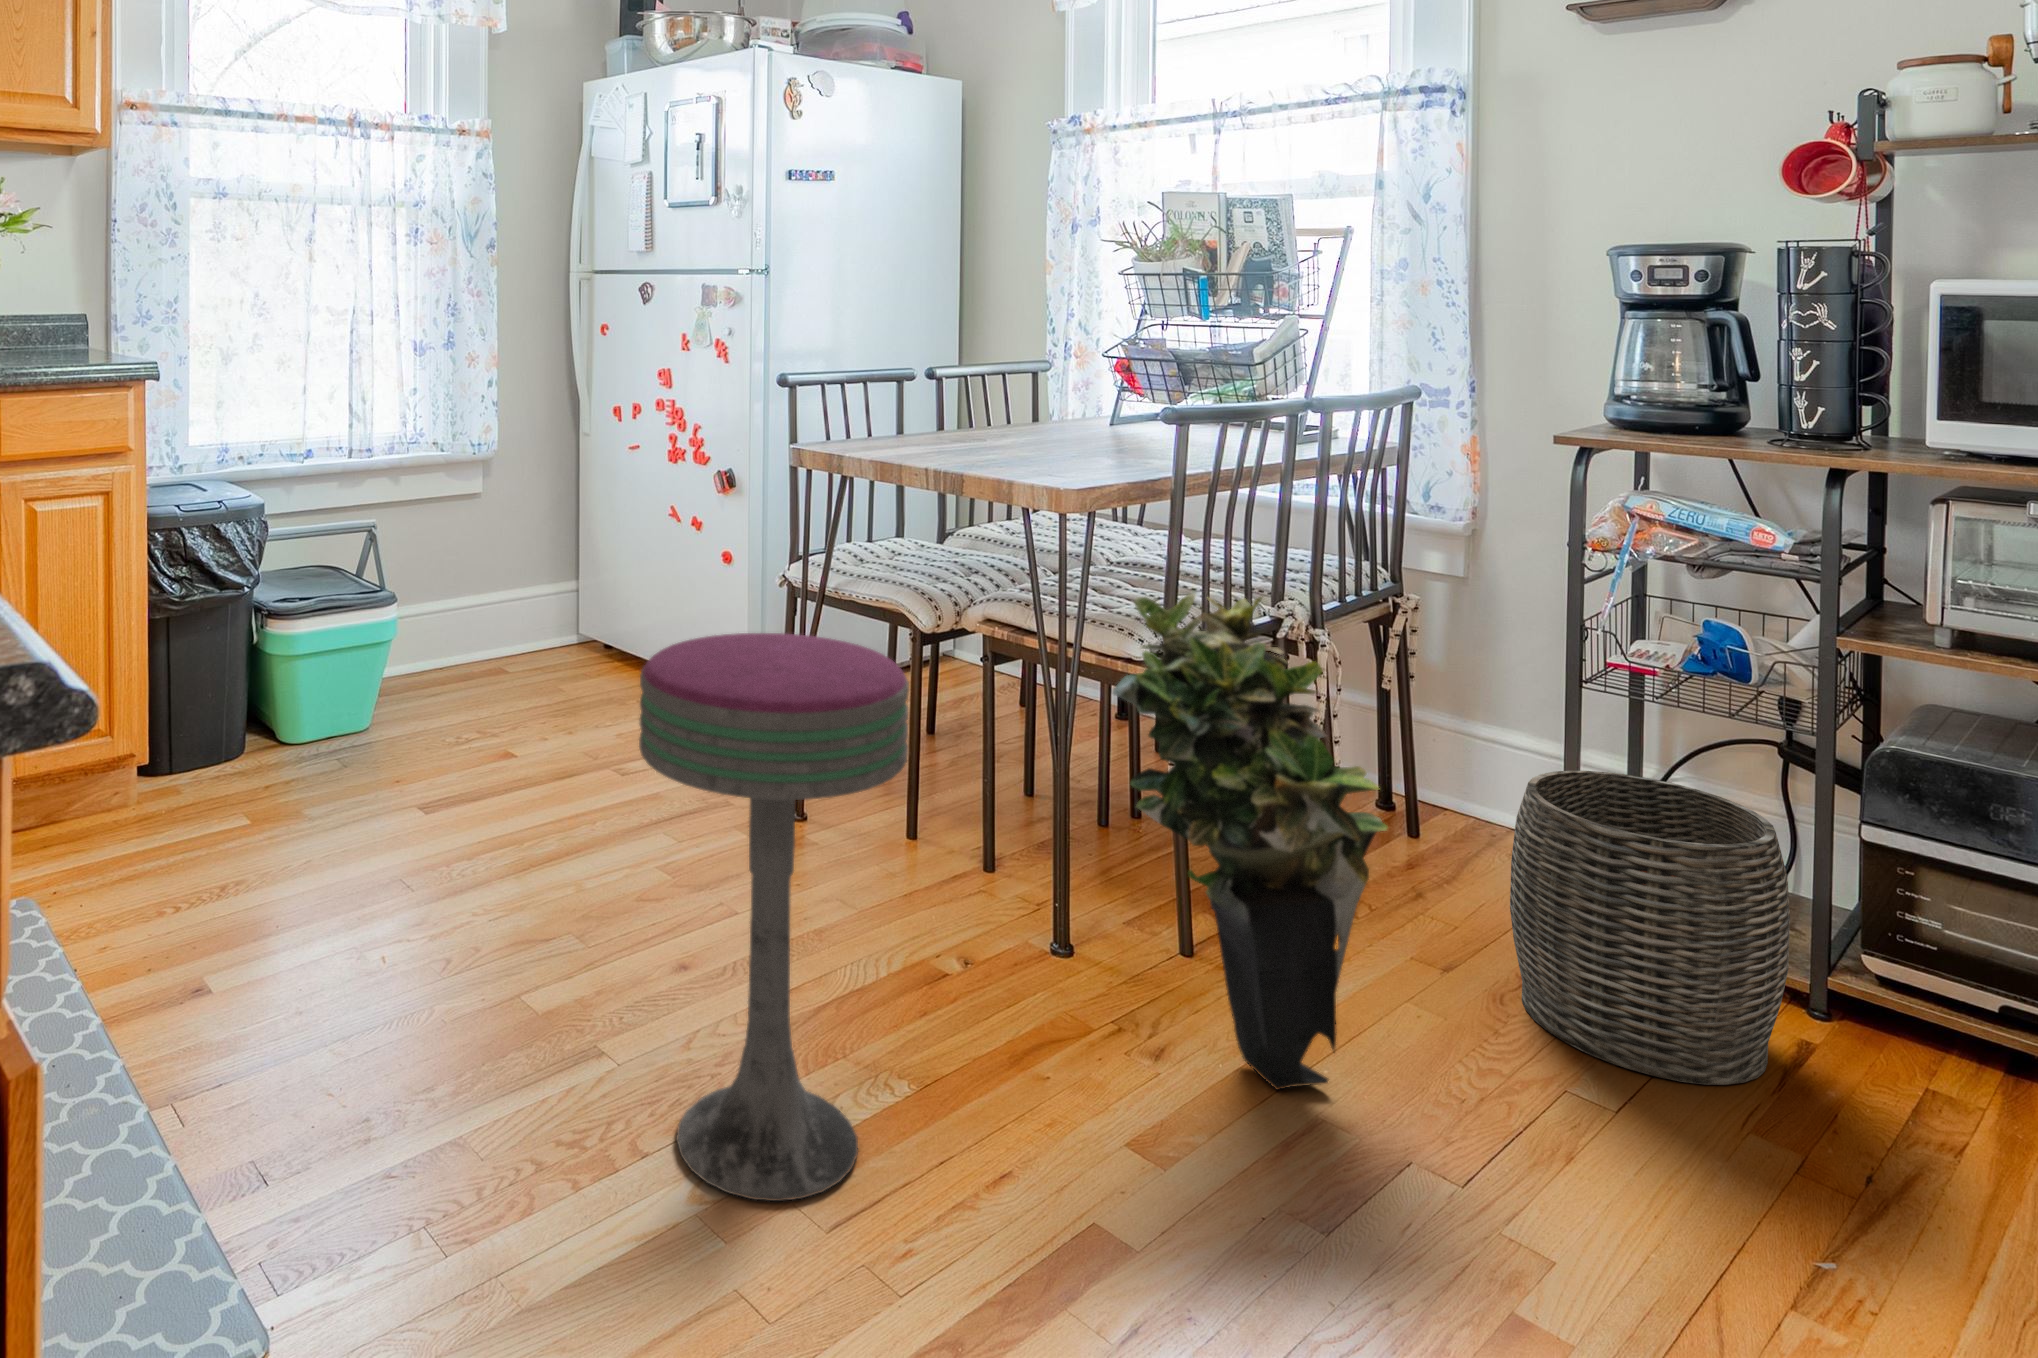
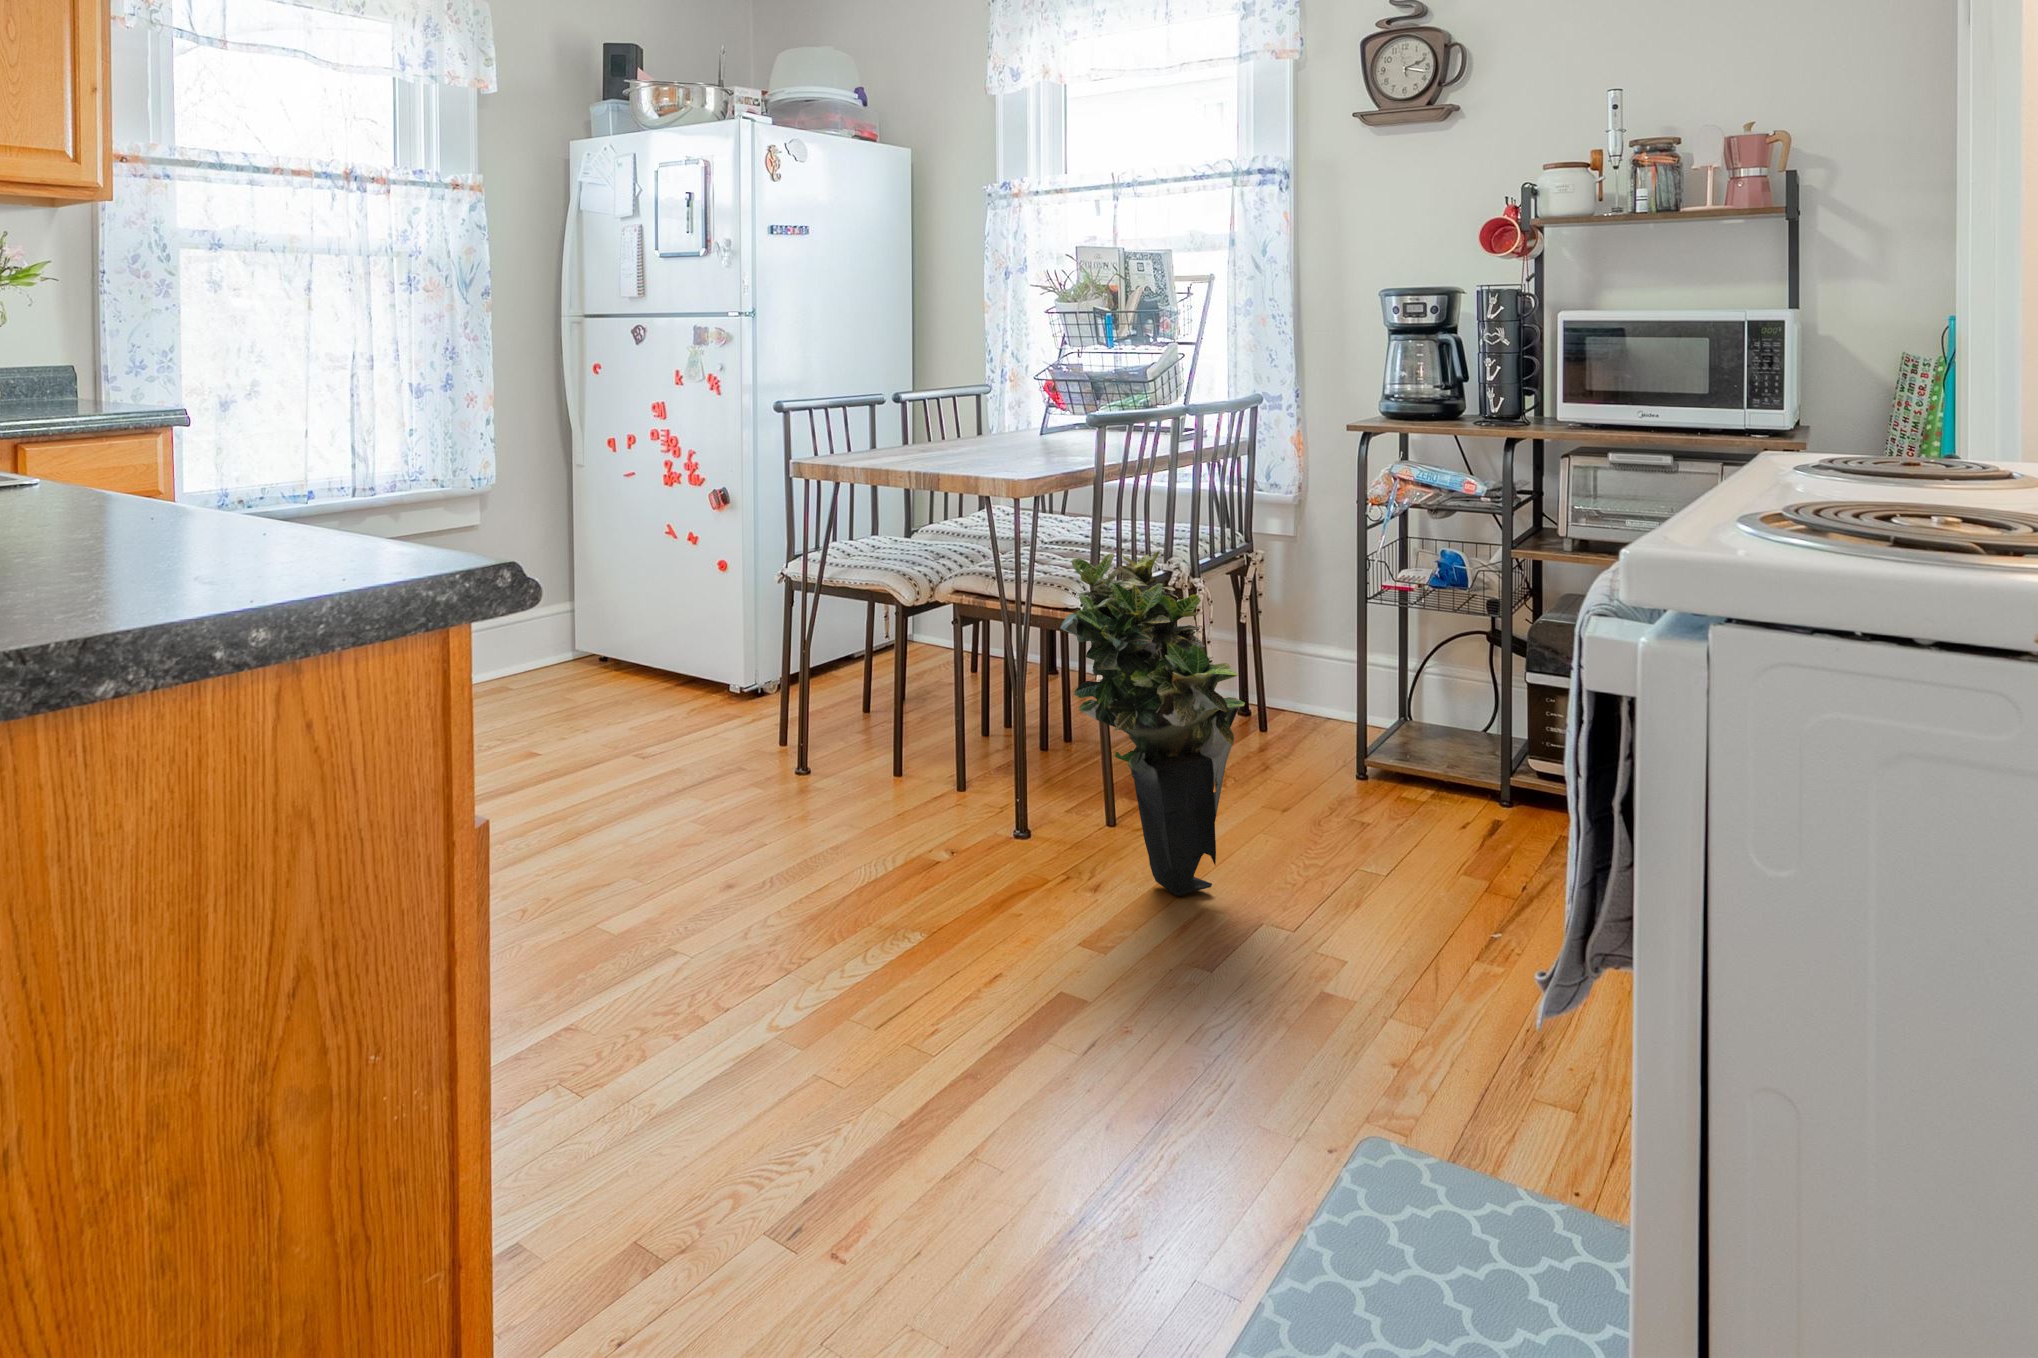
bar stool: present [639,633,909,1201] -> none [725,599,927,1013]
woven basket: present [1510,771,1790,1085] -> none [1325,659,1487,855]

